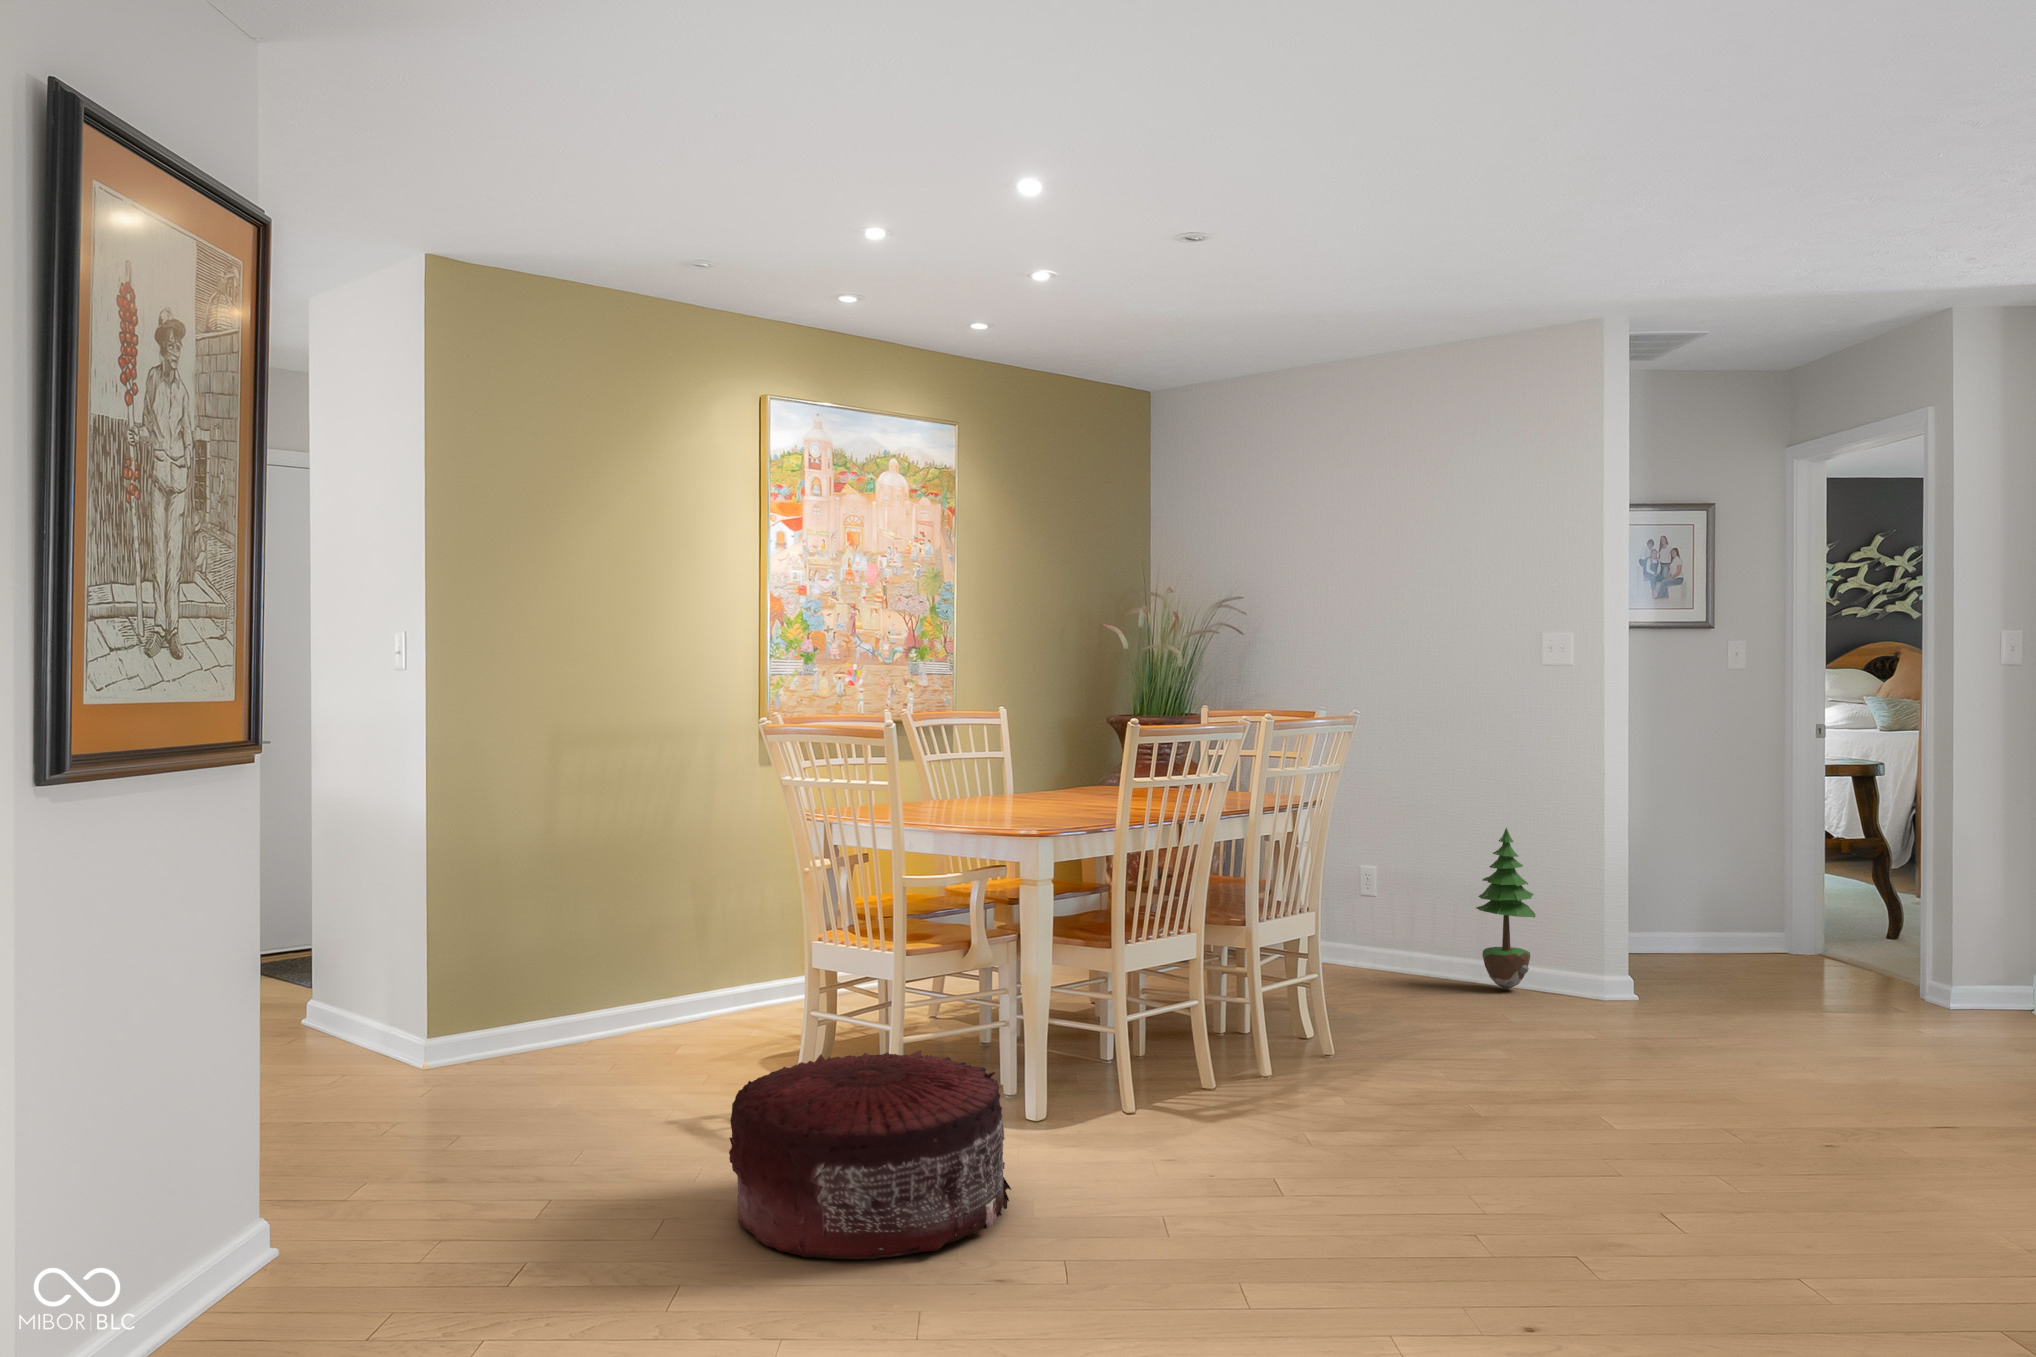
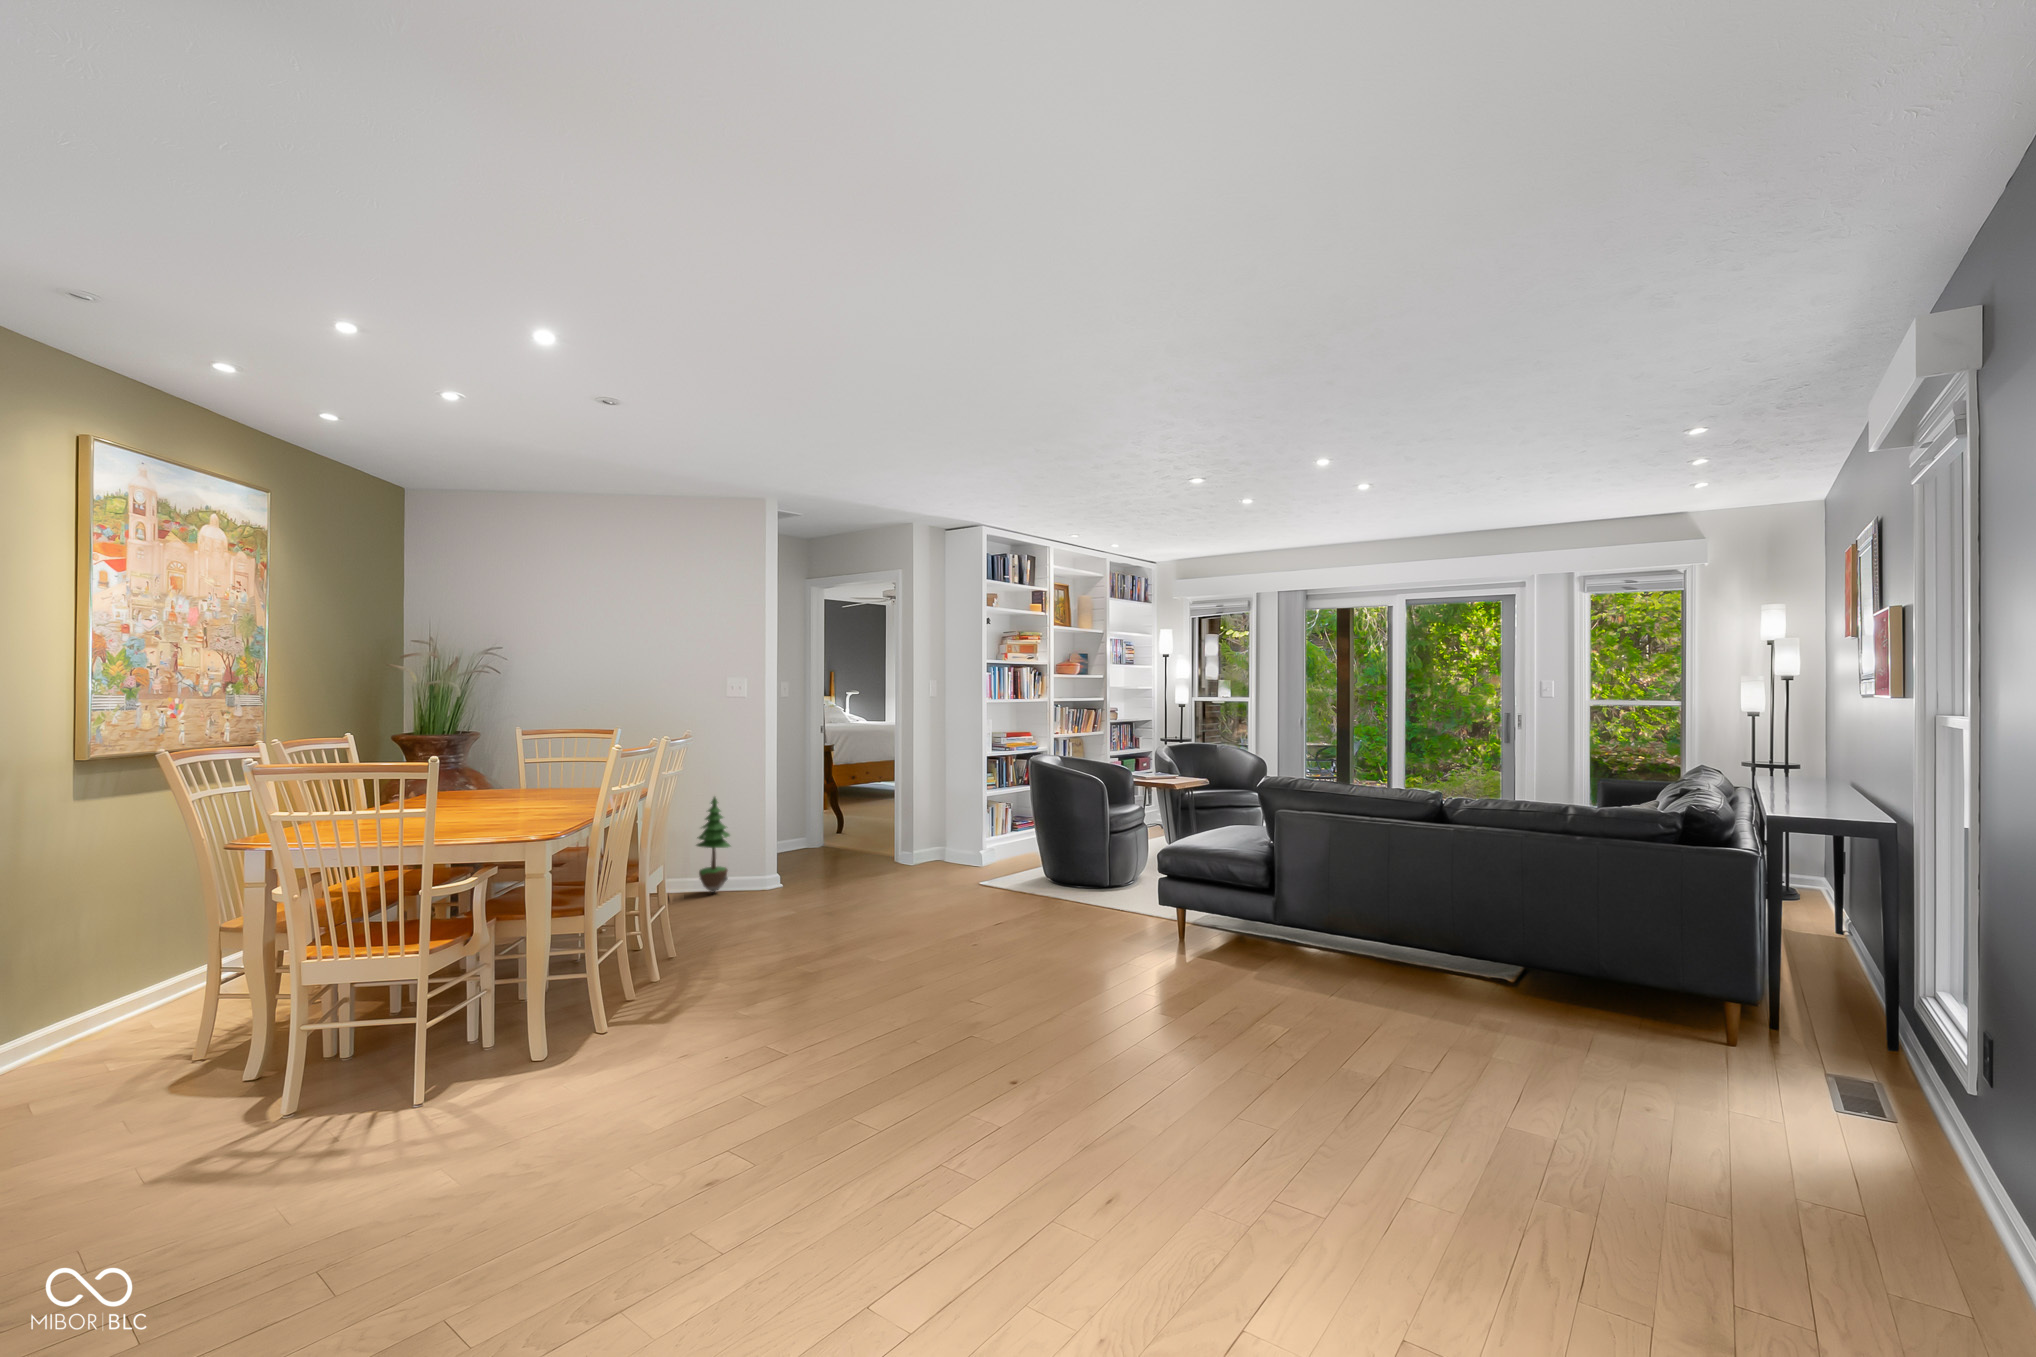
pouf: present [729,1050,1011,1259] -> none [377,1025,635,1234]

